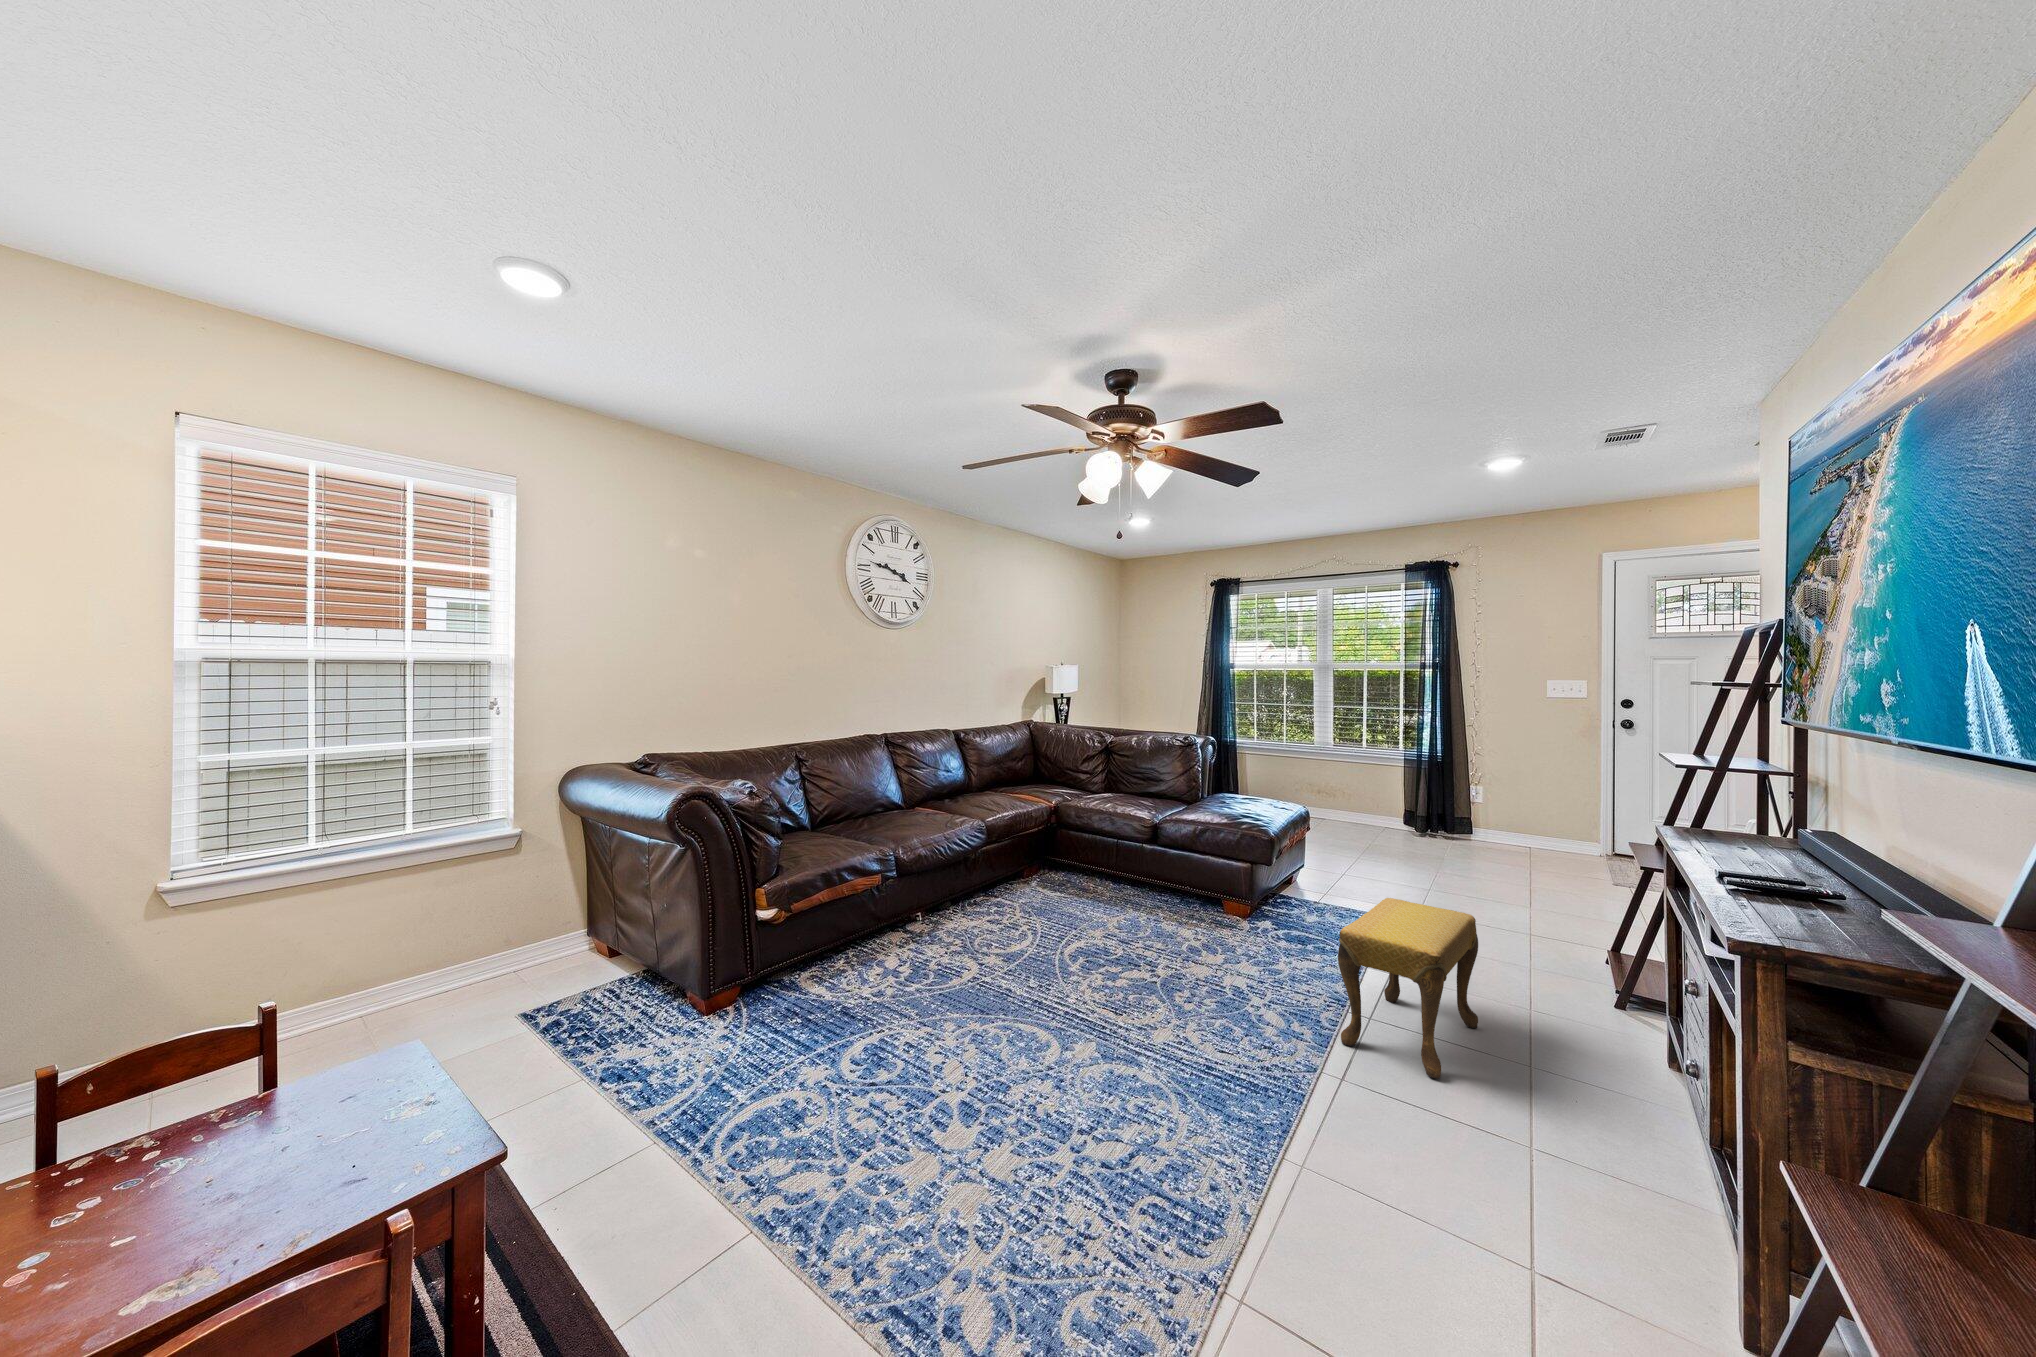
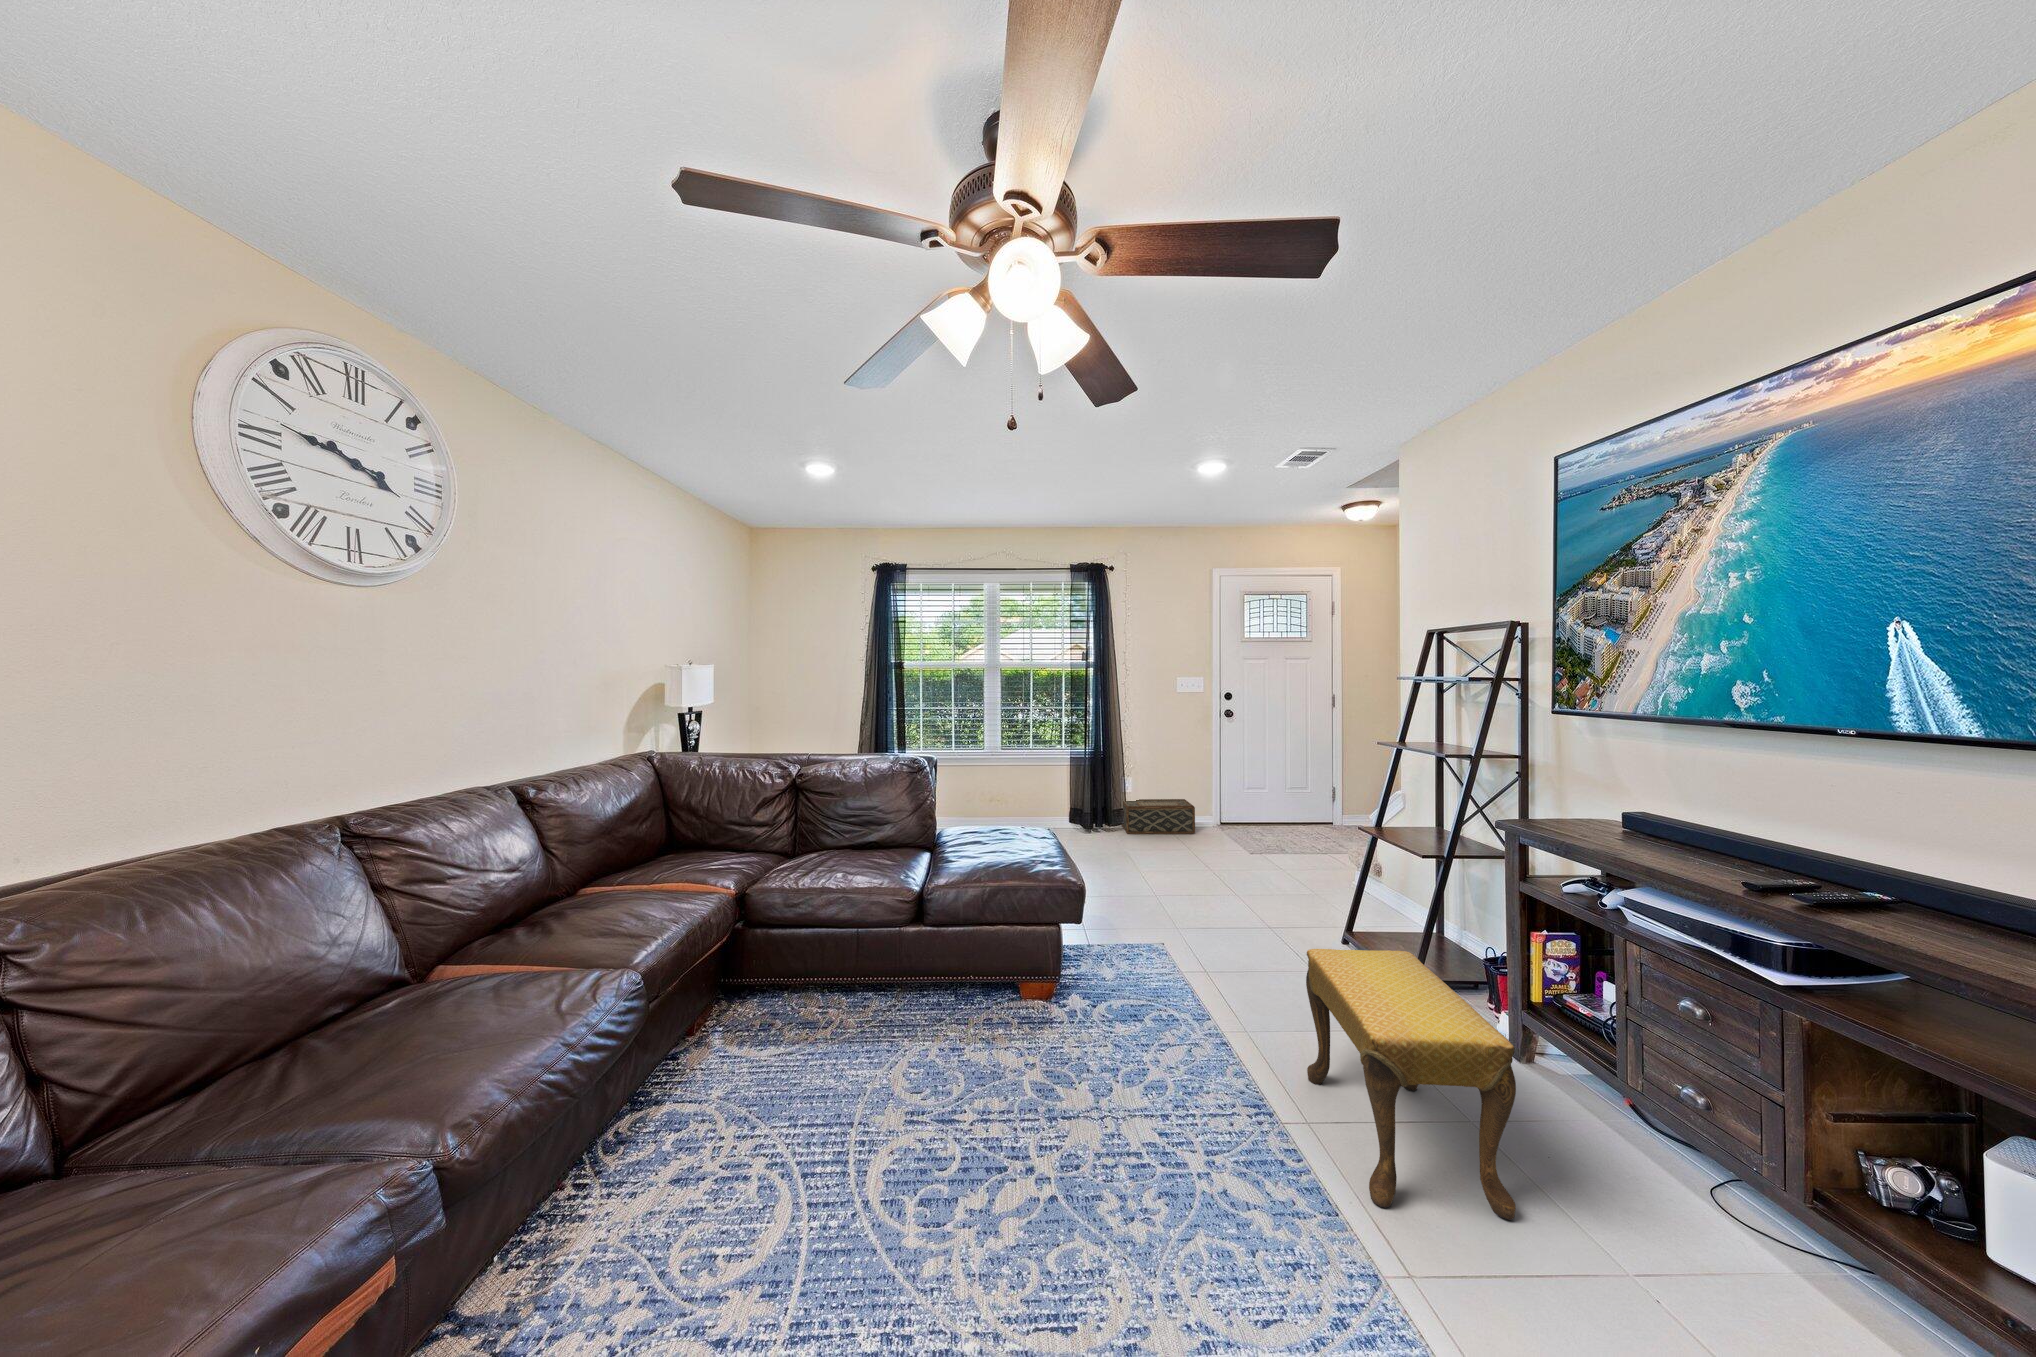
woven basket: none [1461,811,1553,857] -> present [1121,799,1195,834]

